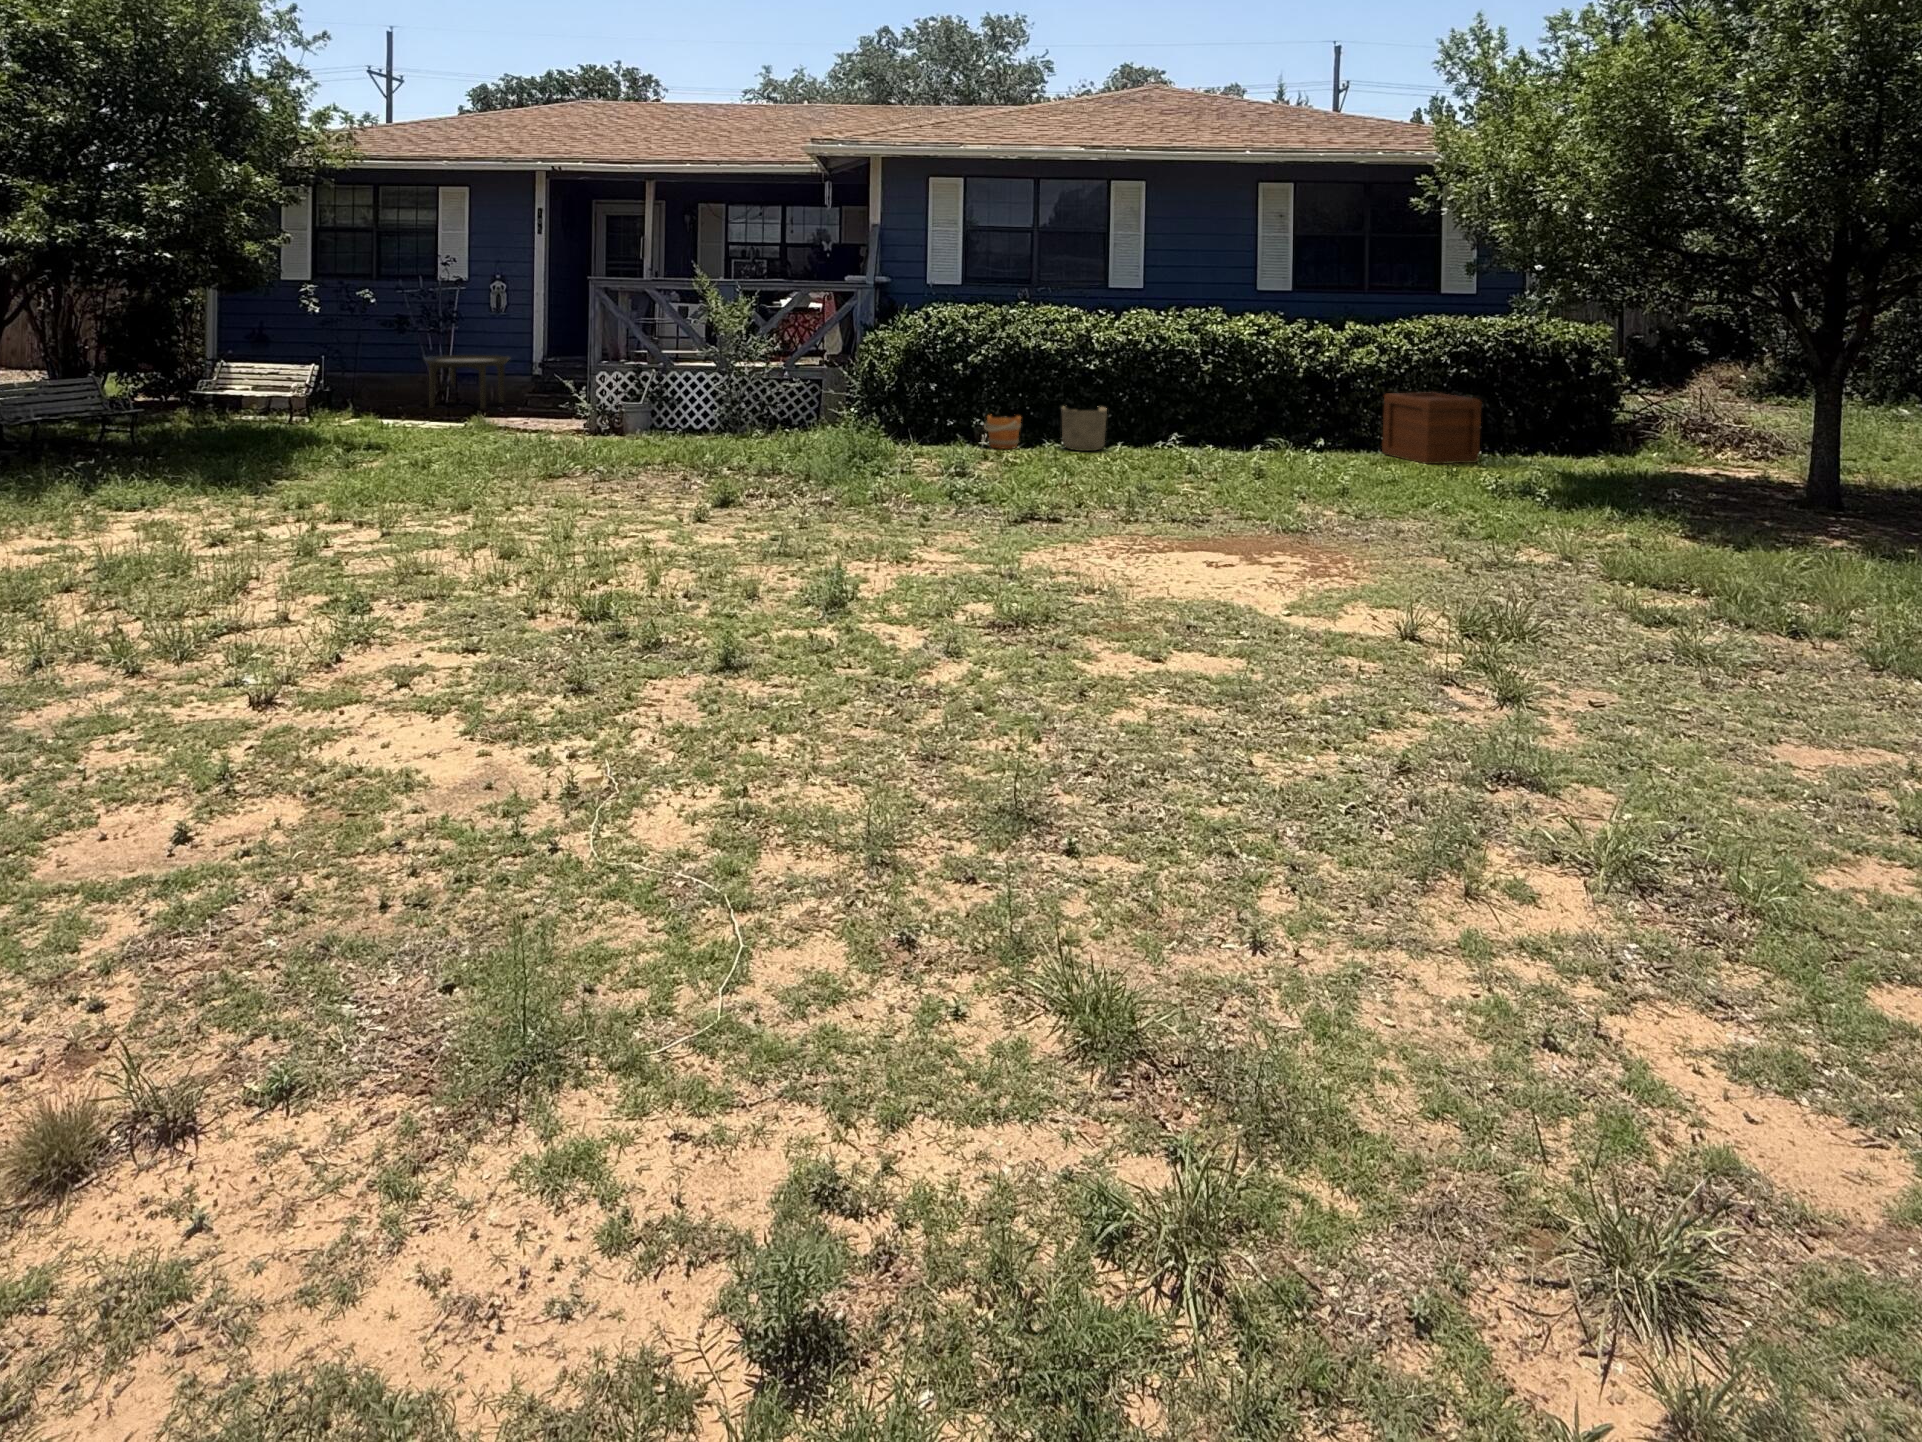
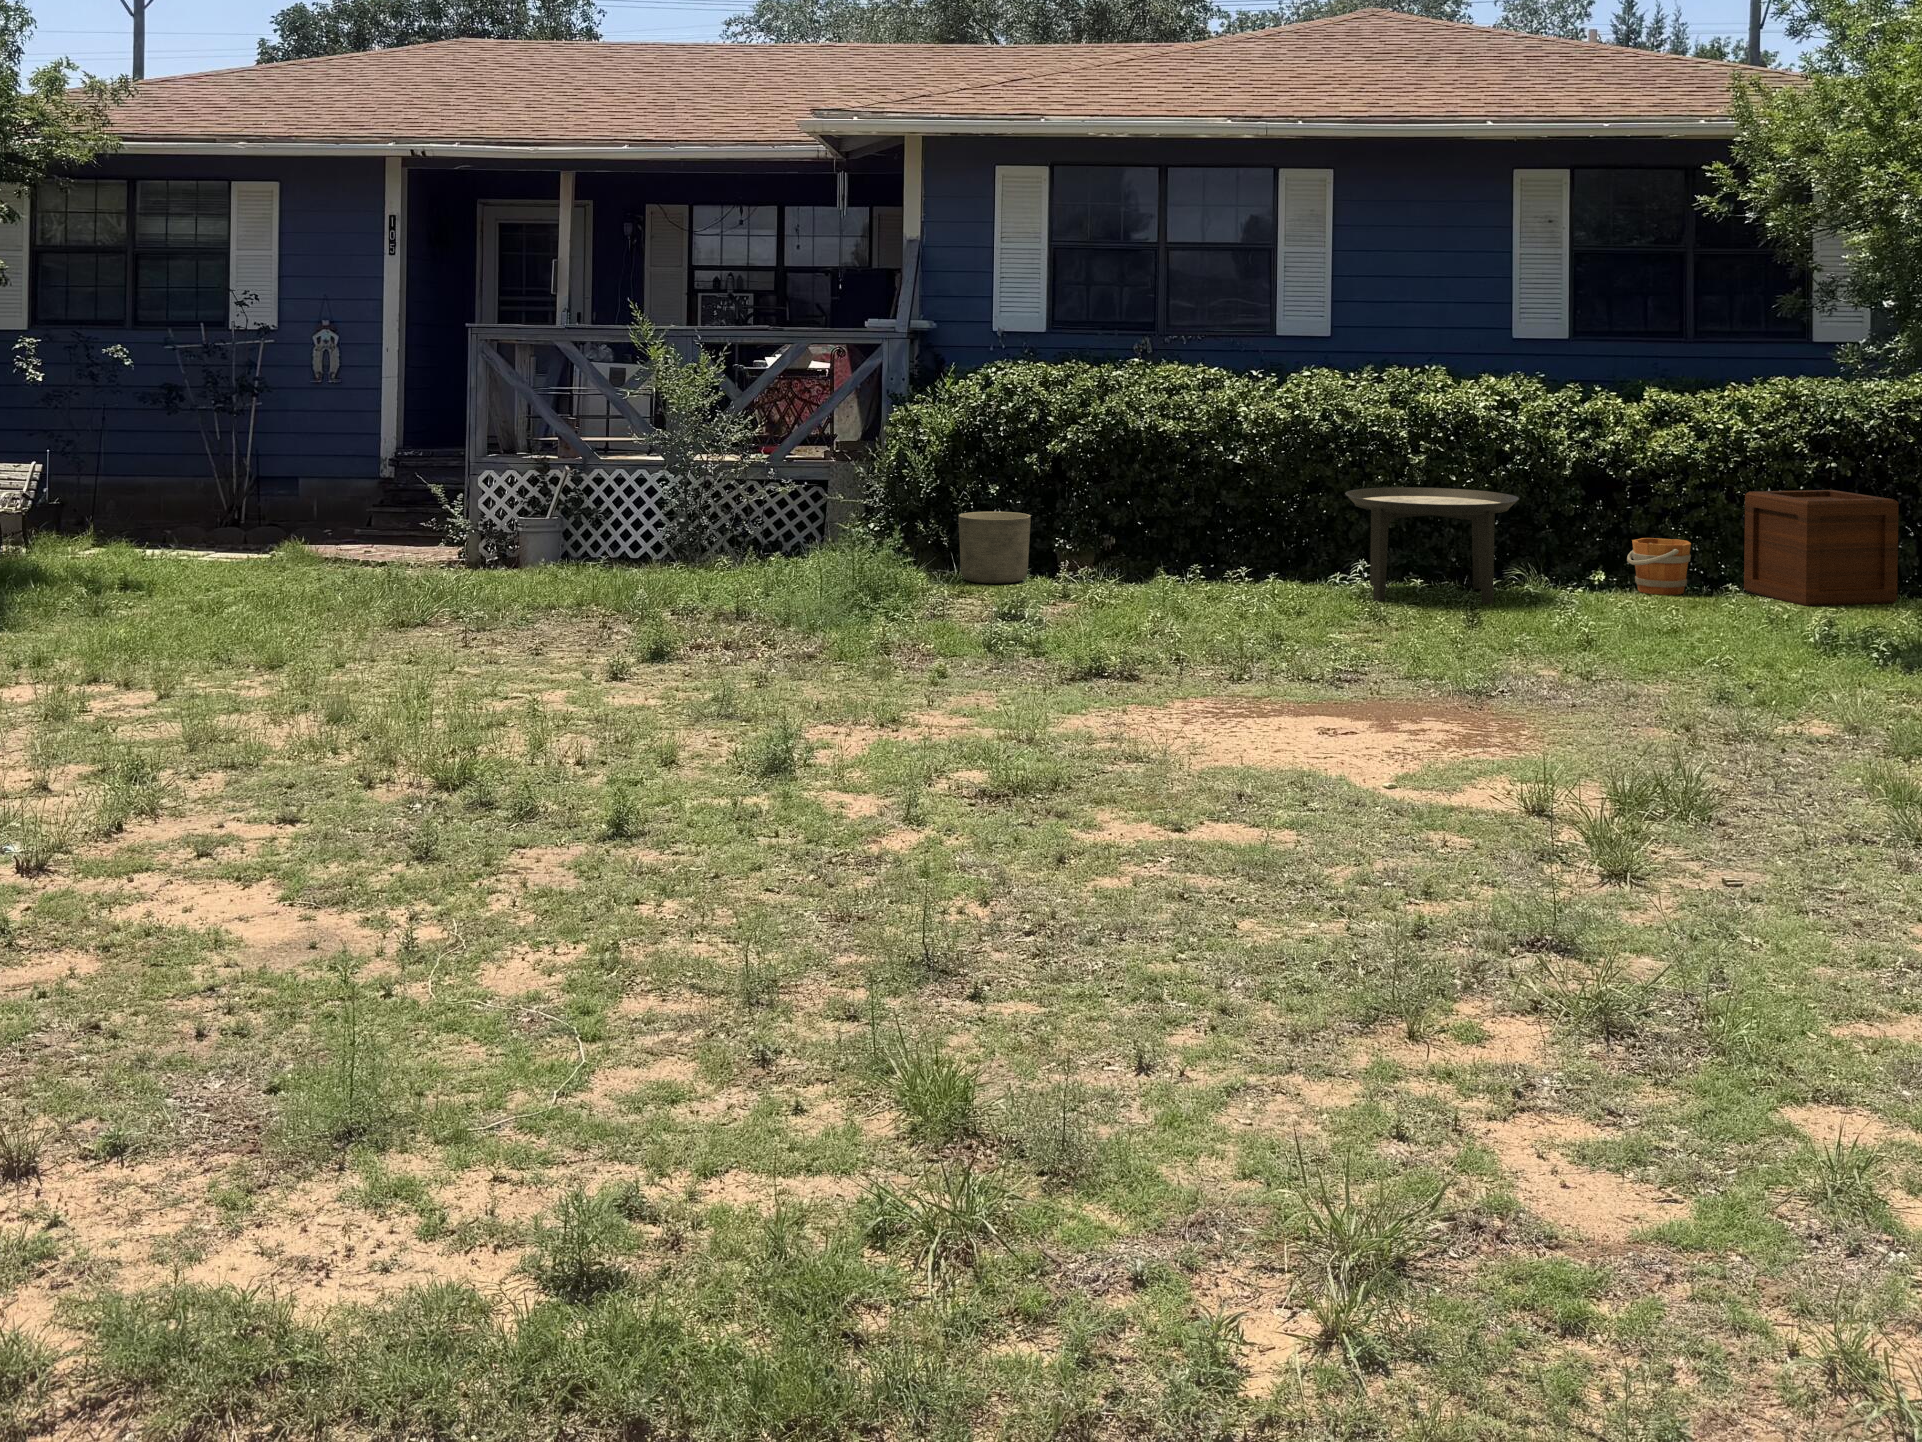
round table: present [424,355,510,409] -> present [1345,487,1519,604]
planter: present [1061,407,1107,451] -> present [959,512,1031,584]
bucket: present [984,416,1021,449] -> present [1627,538,1691,595]

